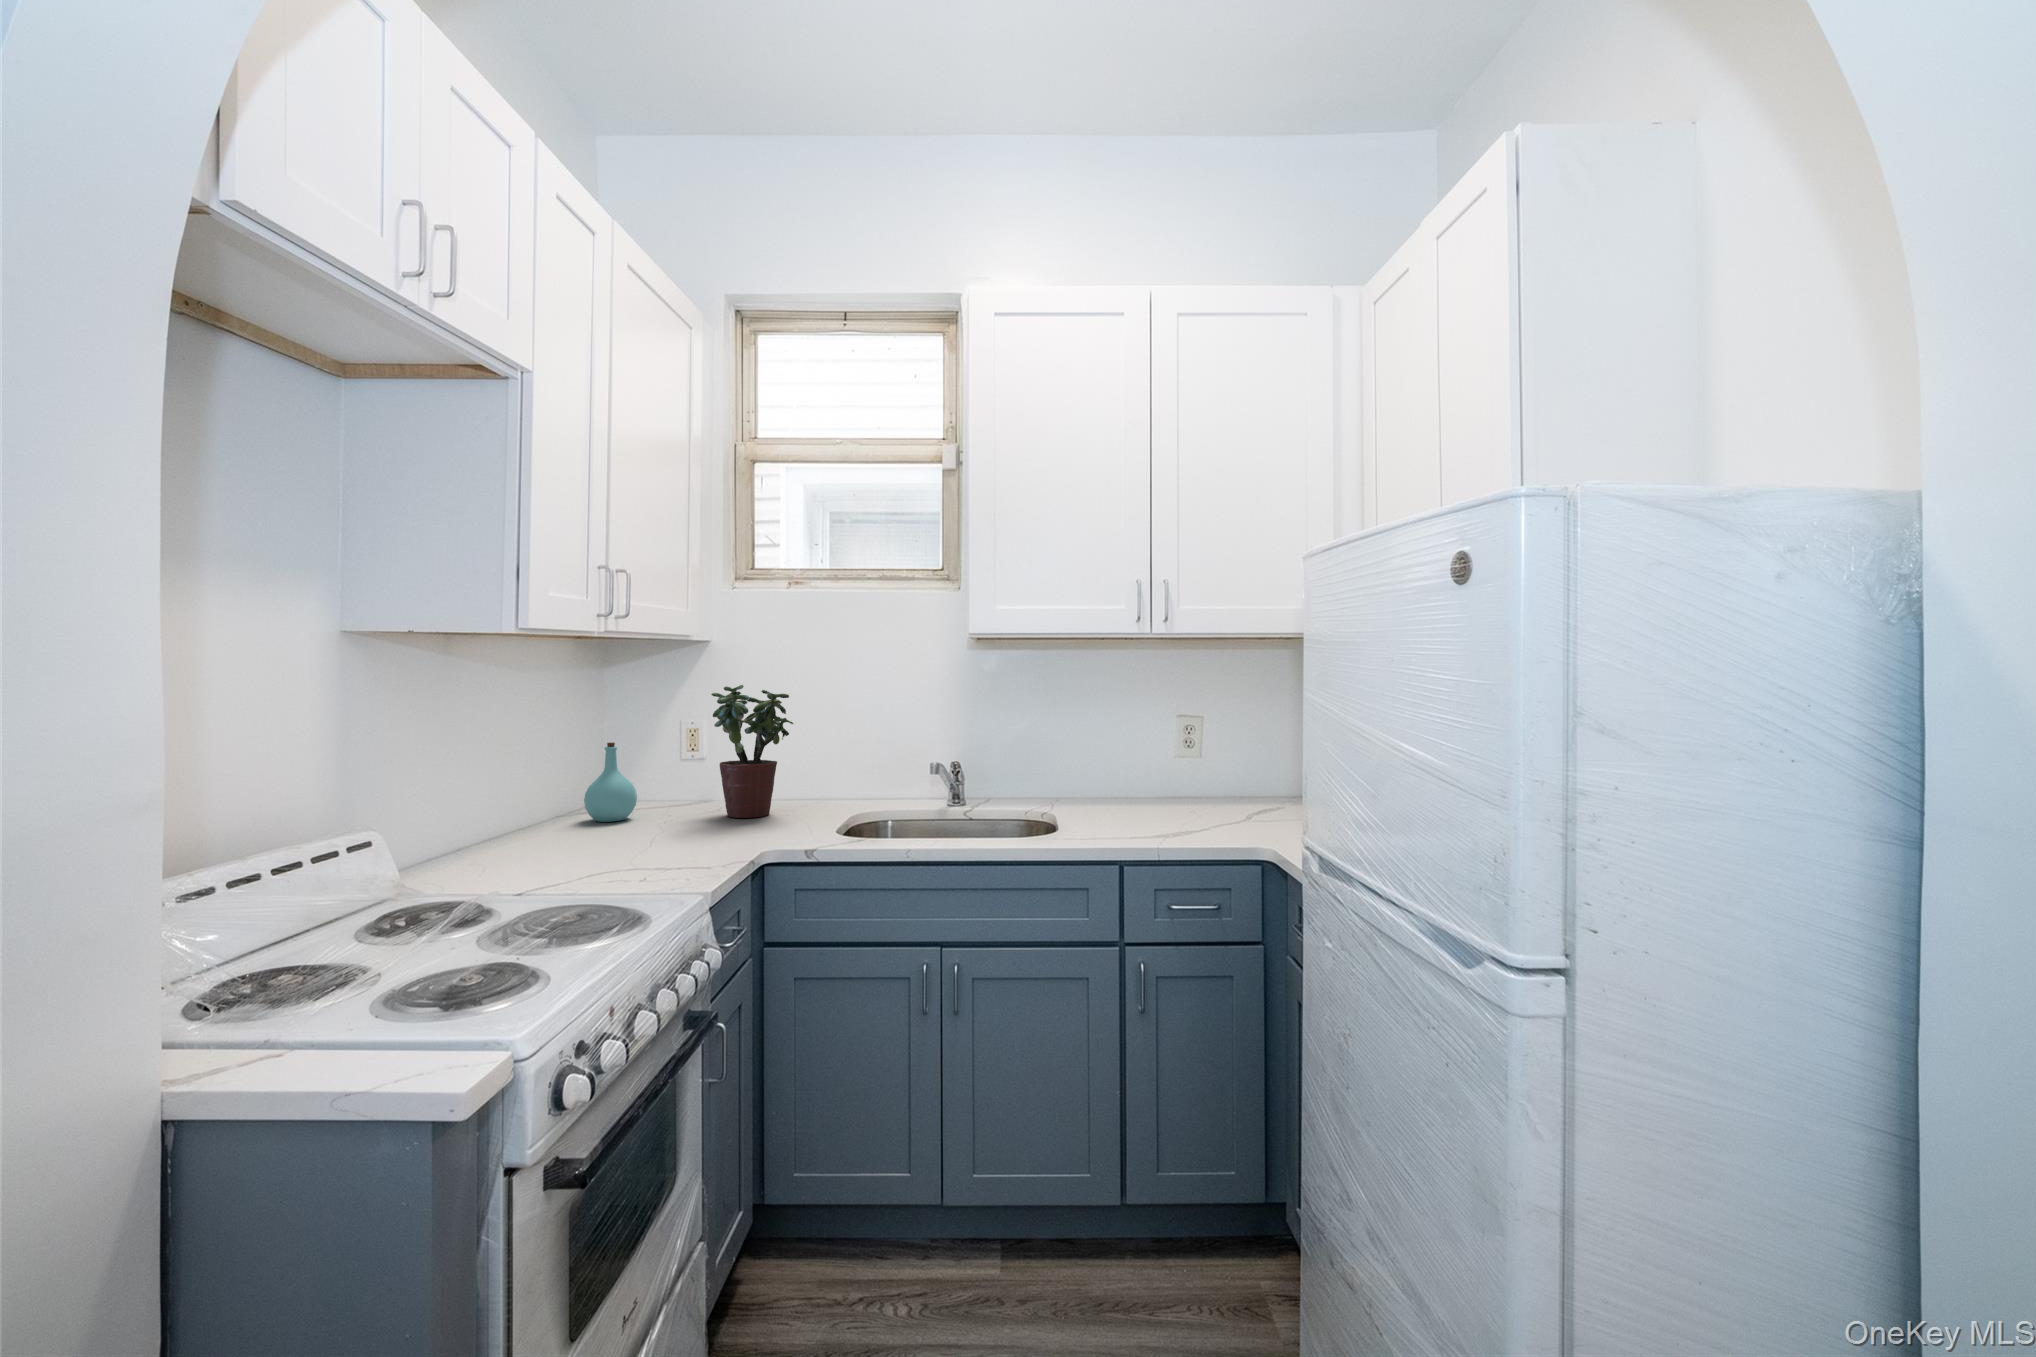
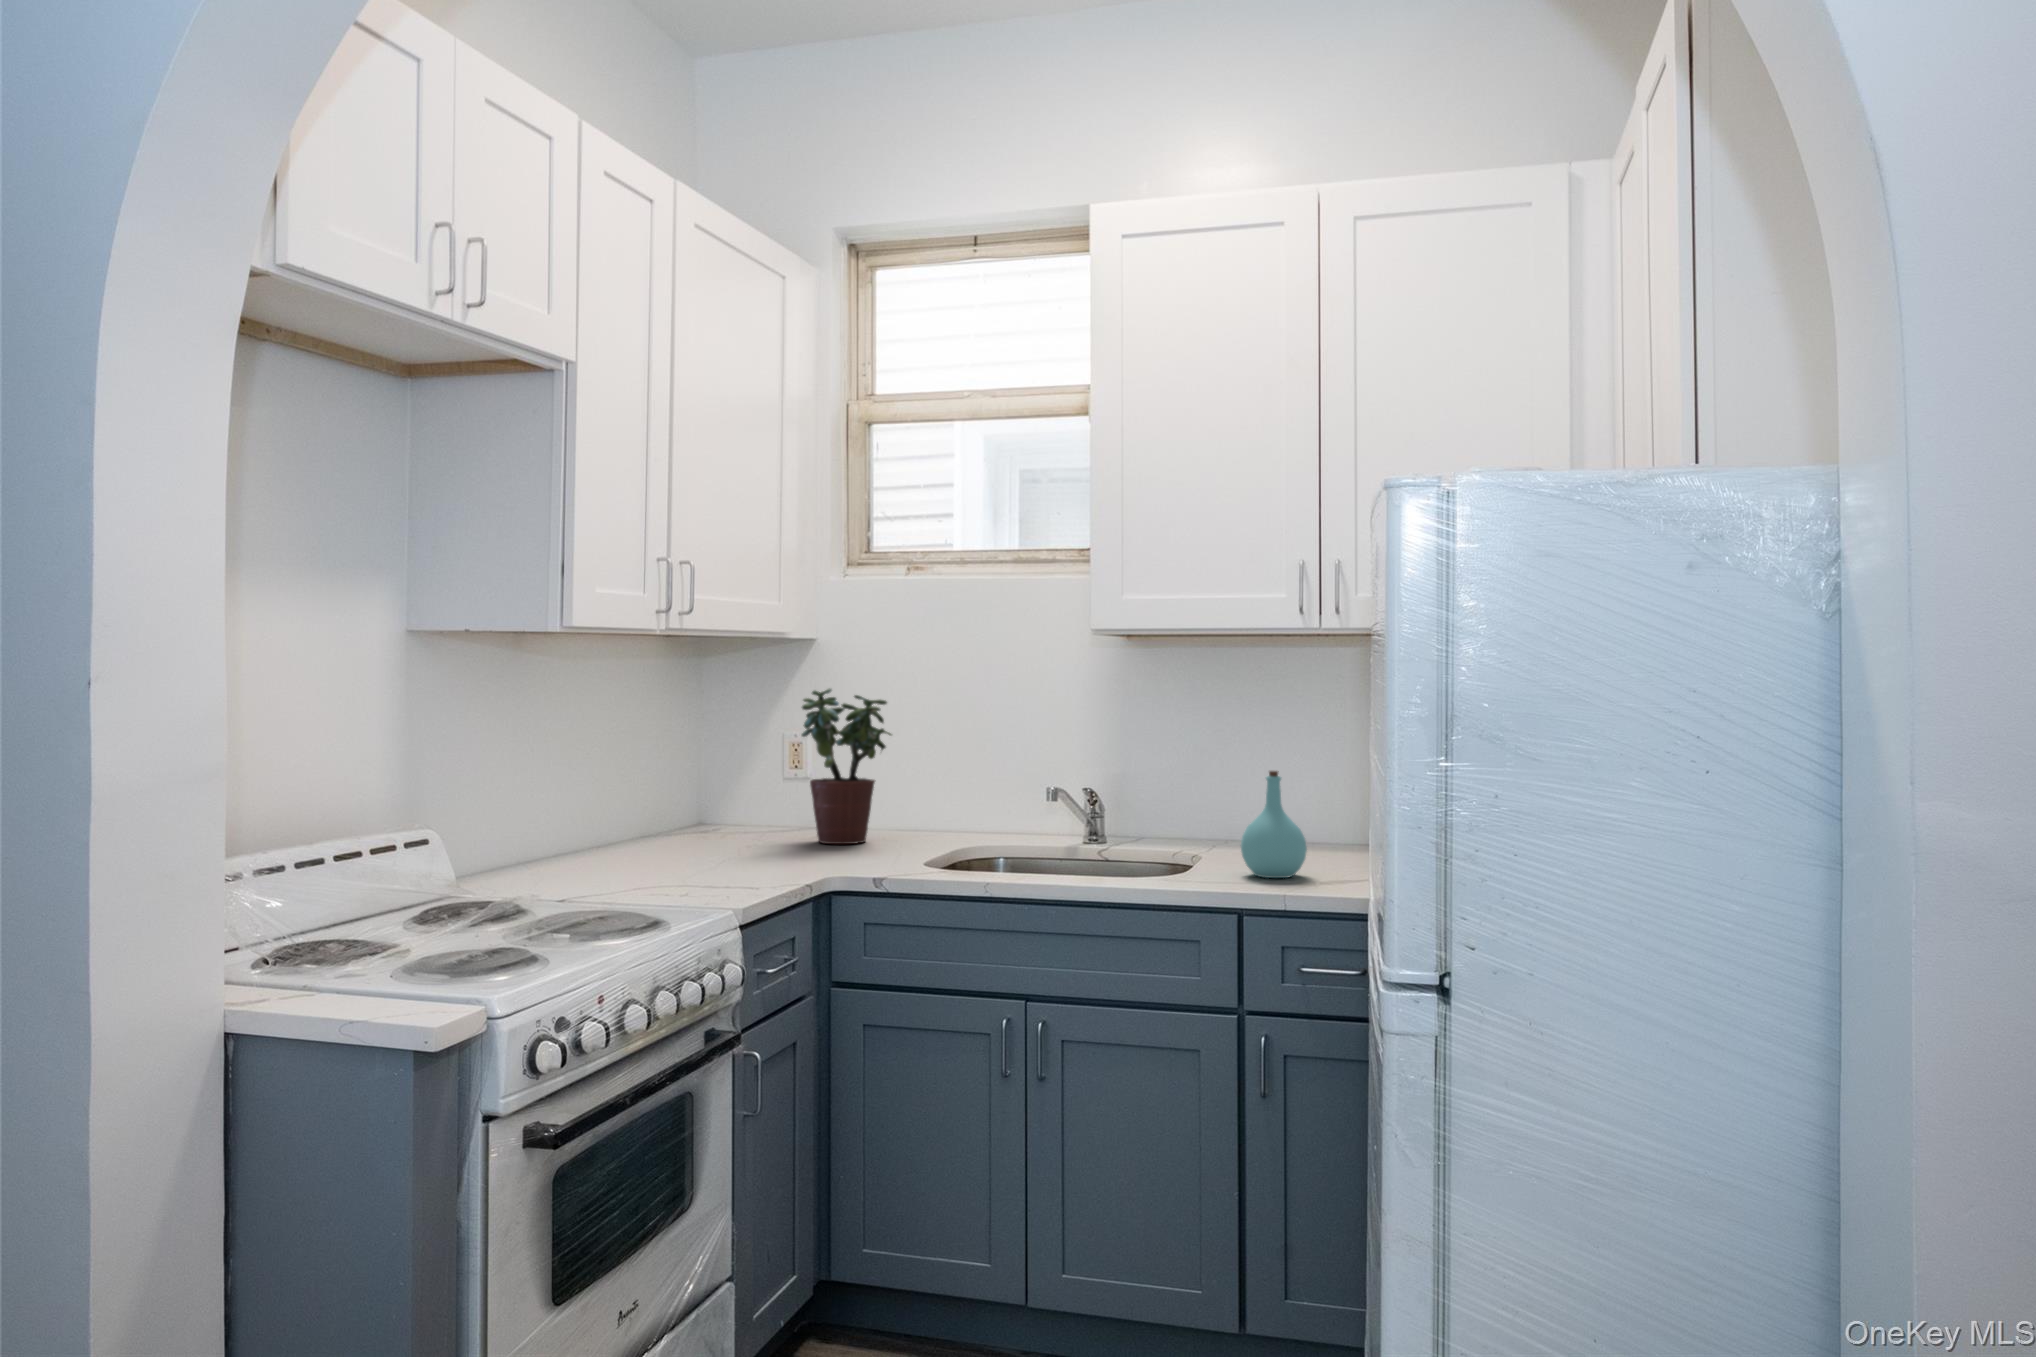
bottle: present [584,742,637,822] -> present [1241,771,1307,878]

